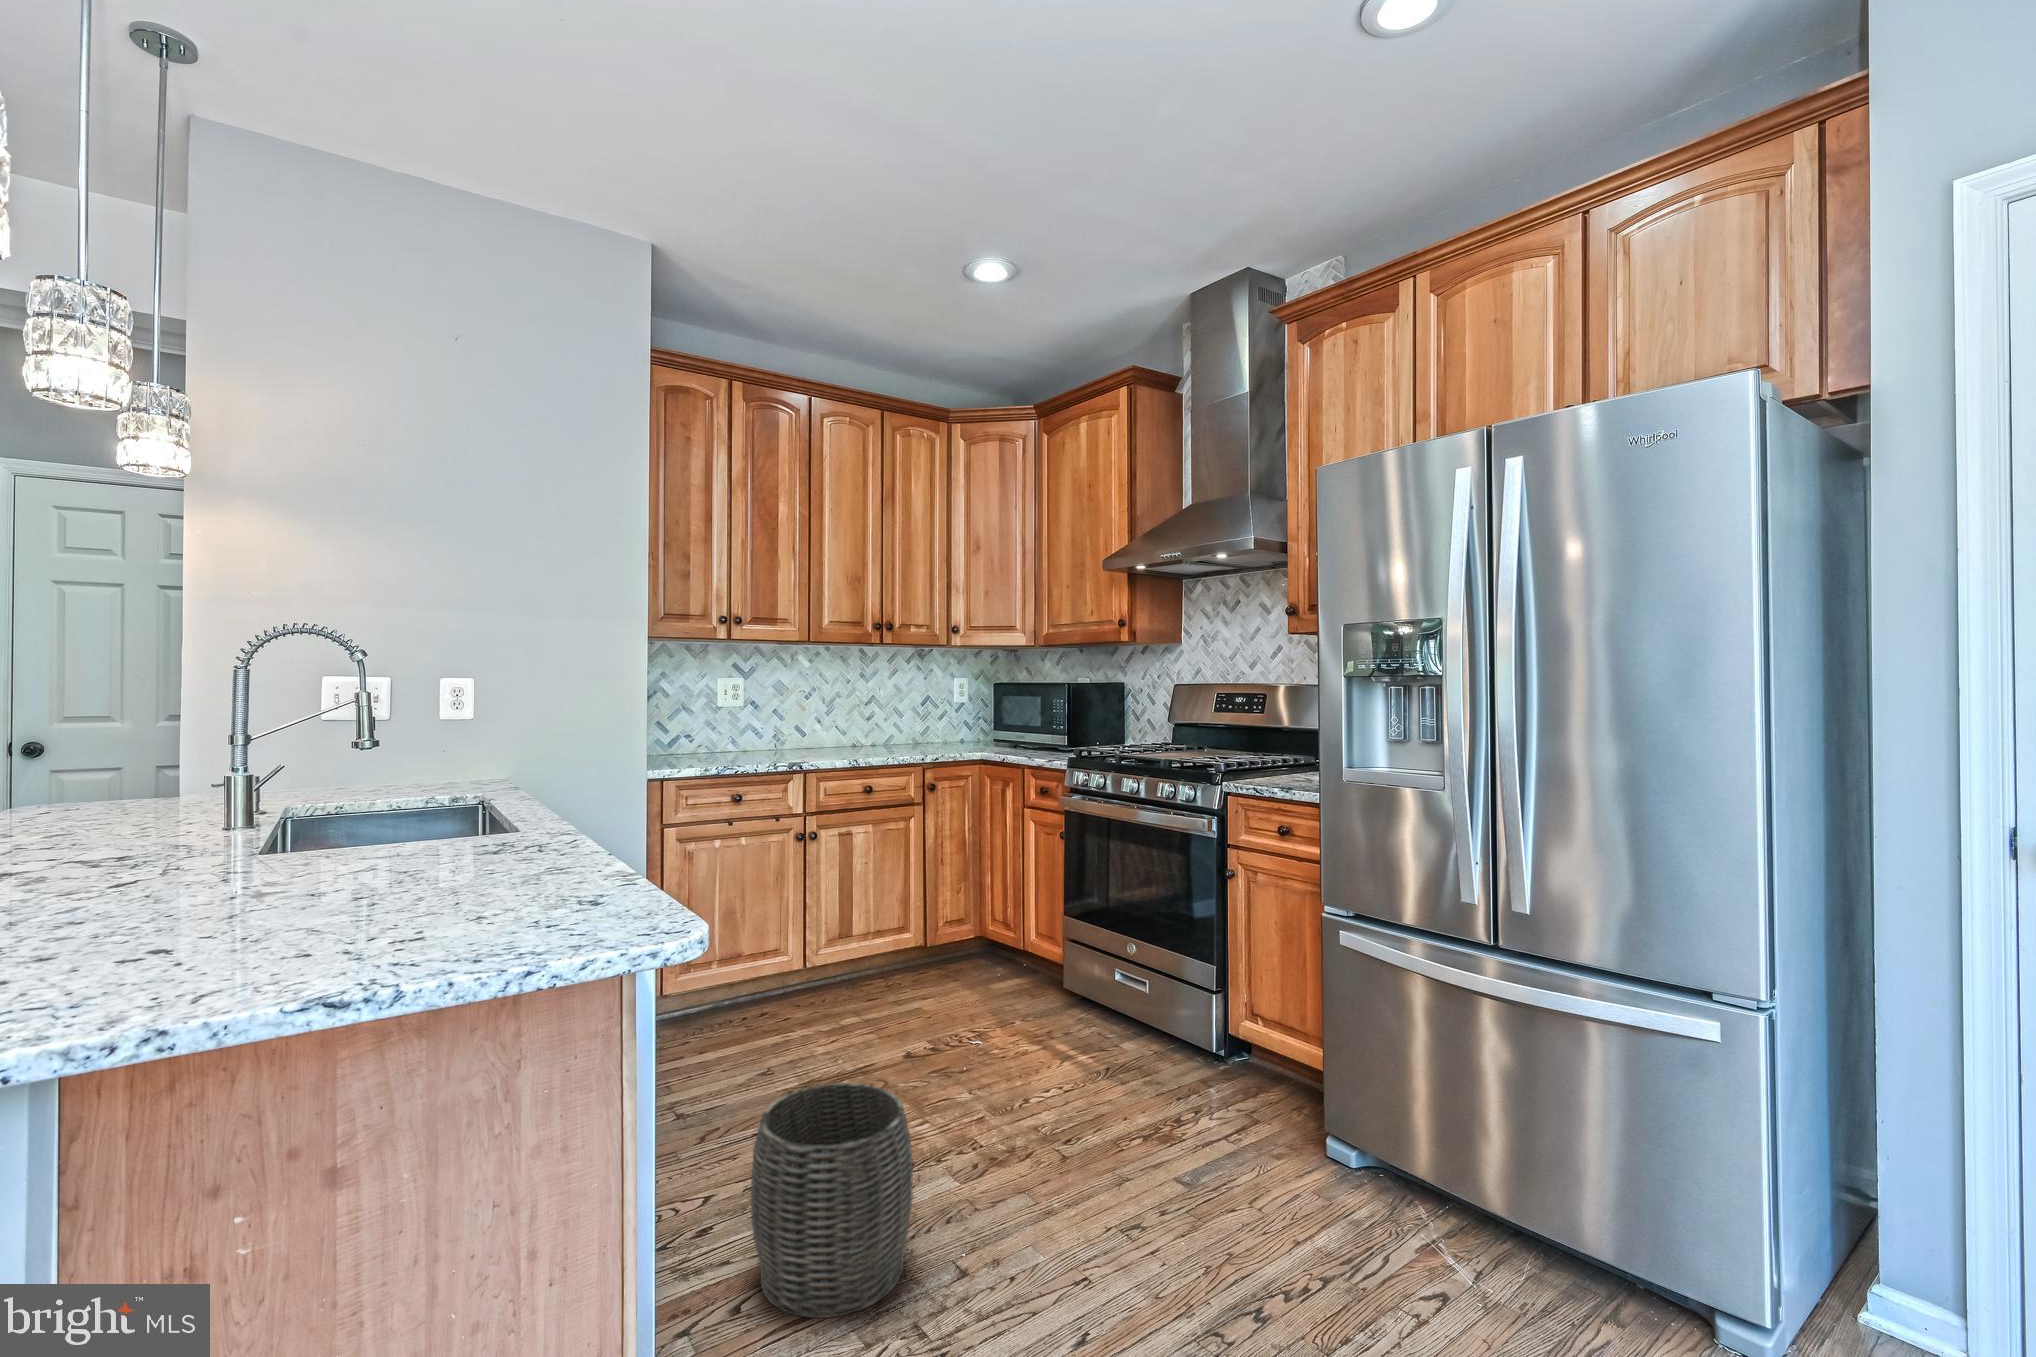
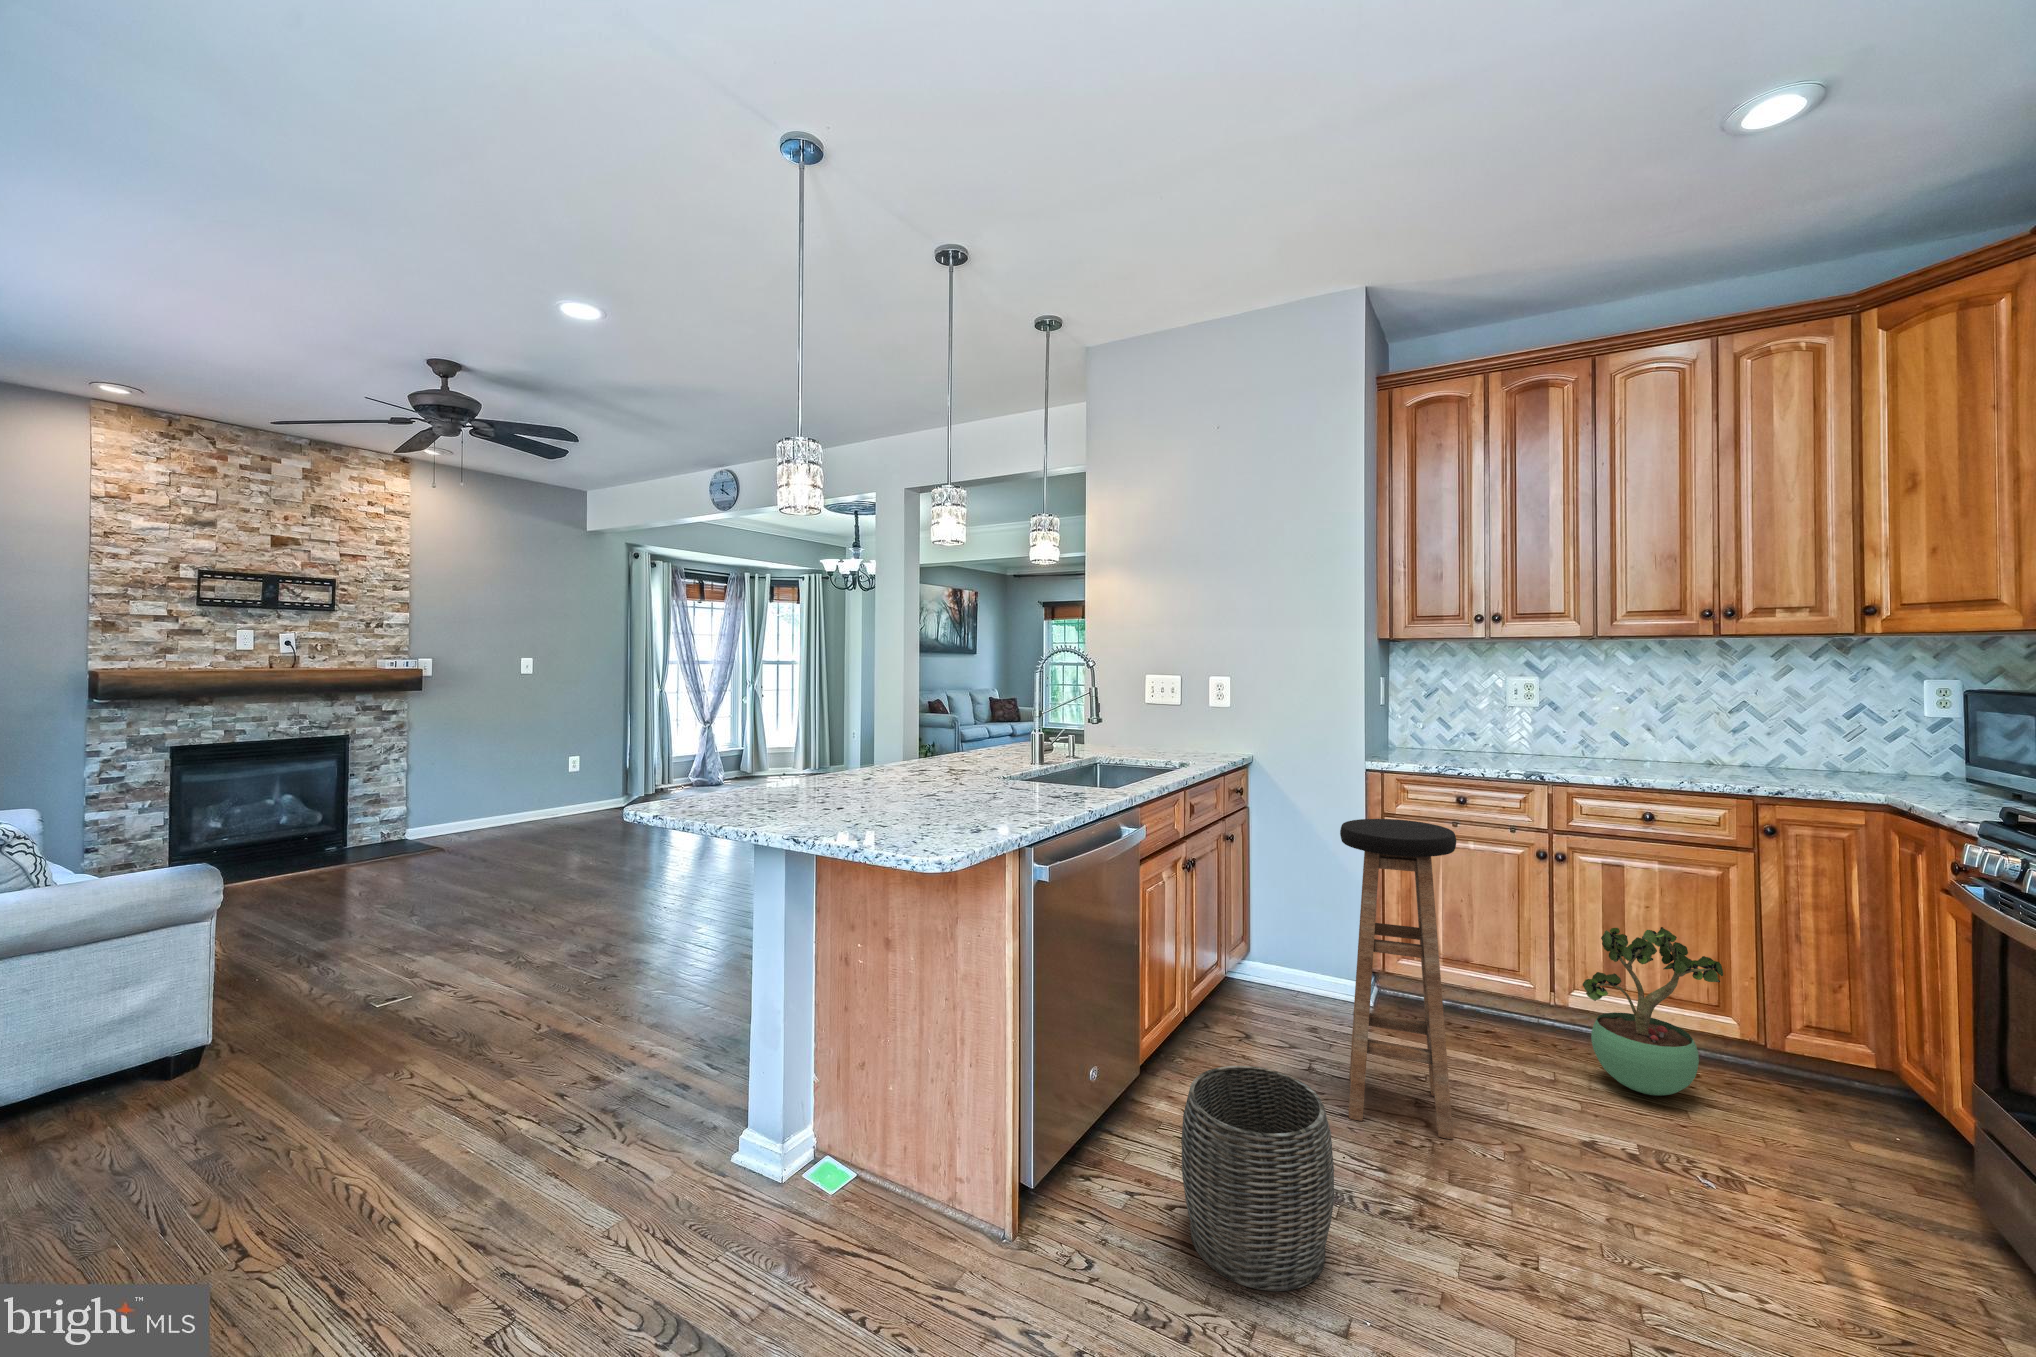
bar stool: none [721,813,849,1137] -> present [1340,819,1456,1139]
potted plant: none [862,873,945,1015] -> present [1583,927,1723,1096]

